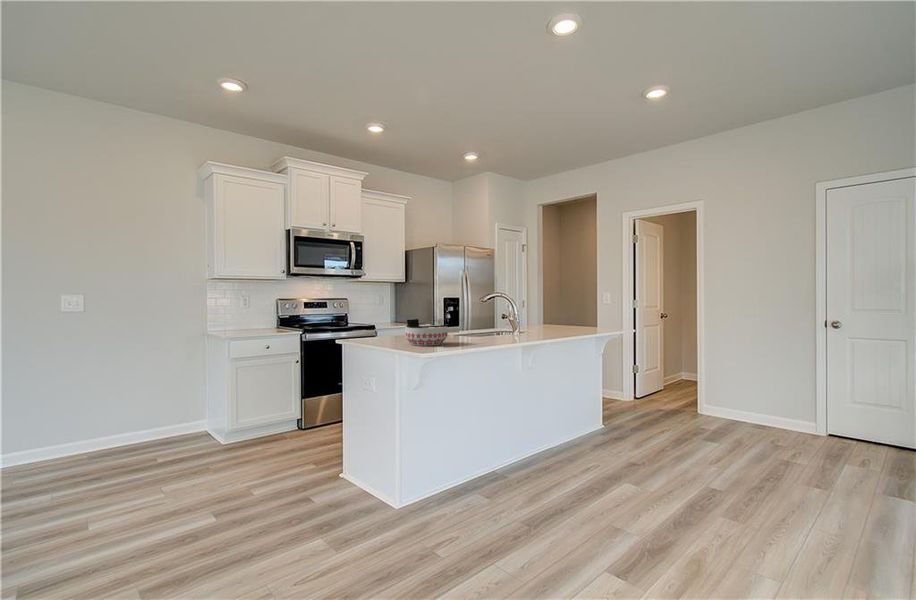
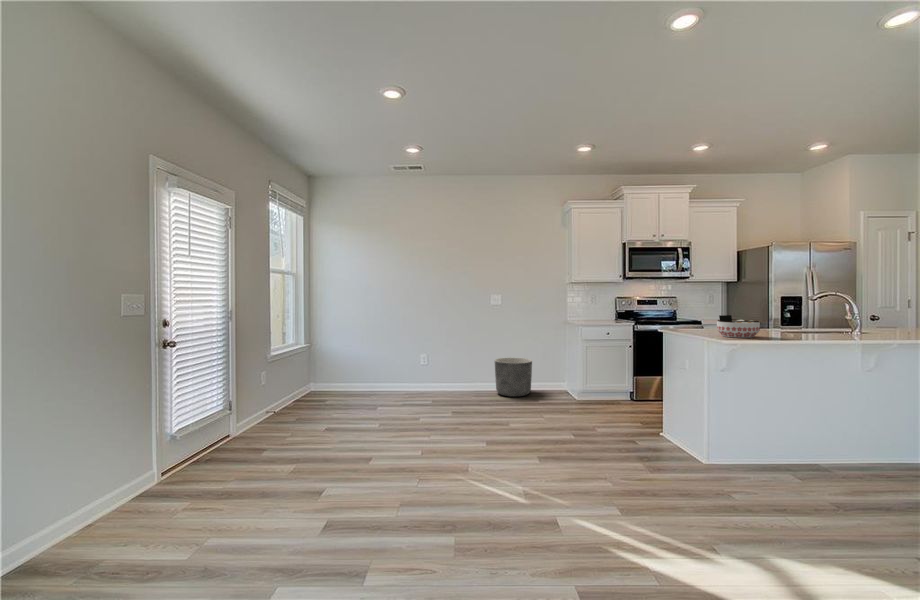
planter: none [68,396,146,465] -> present [495,357,532,397]

